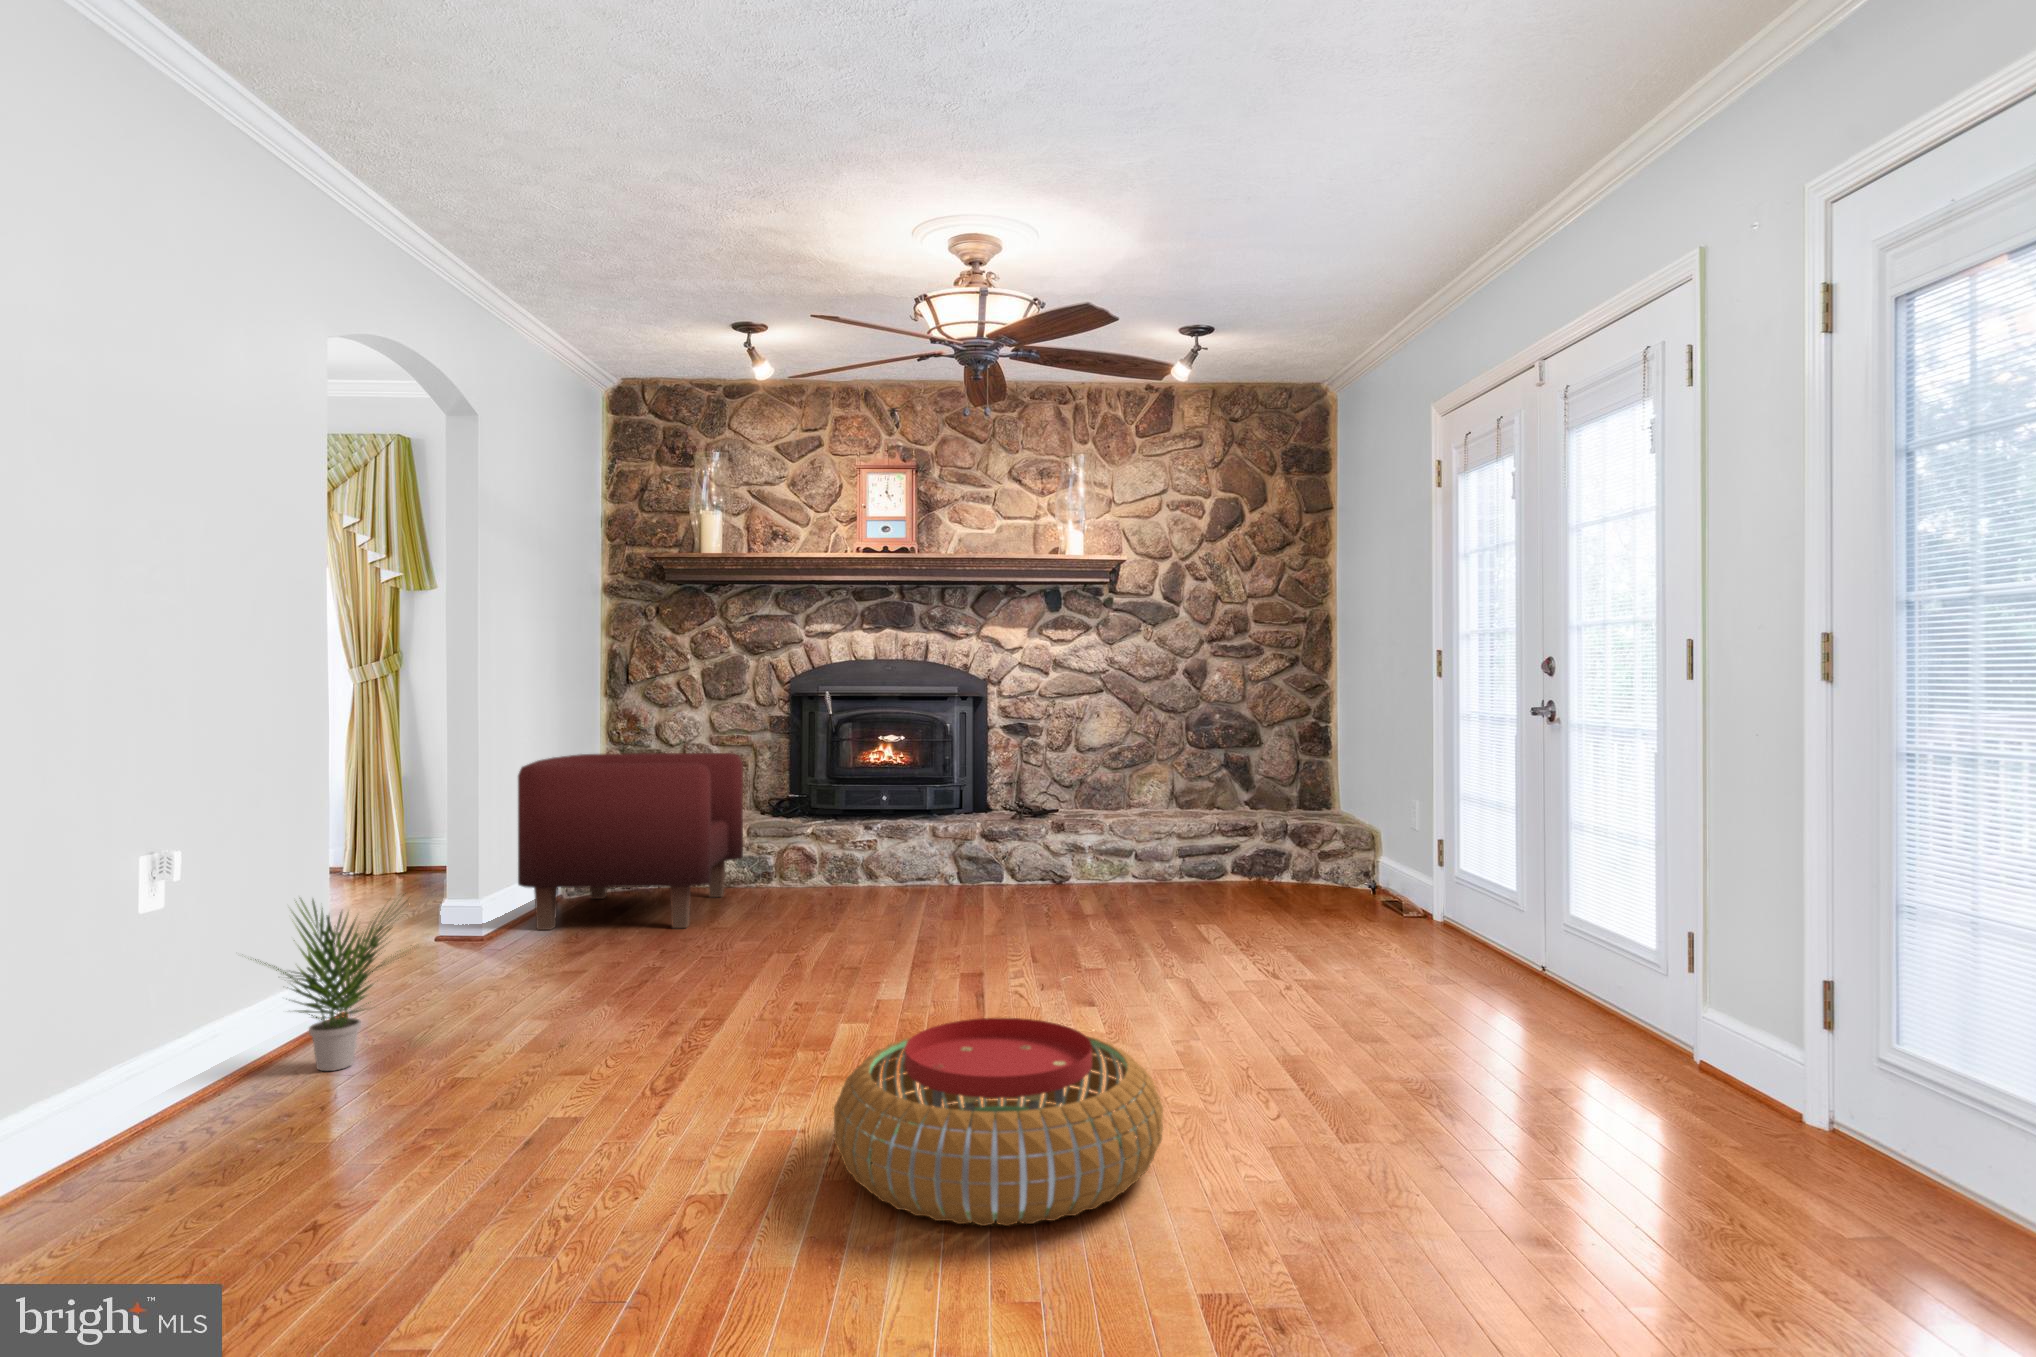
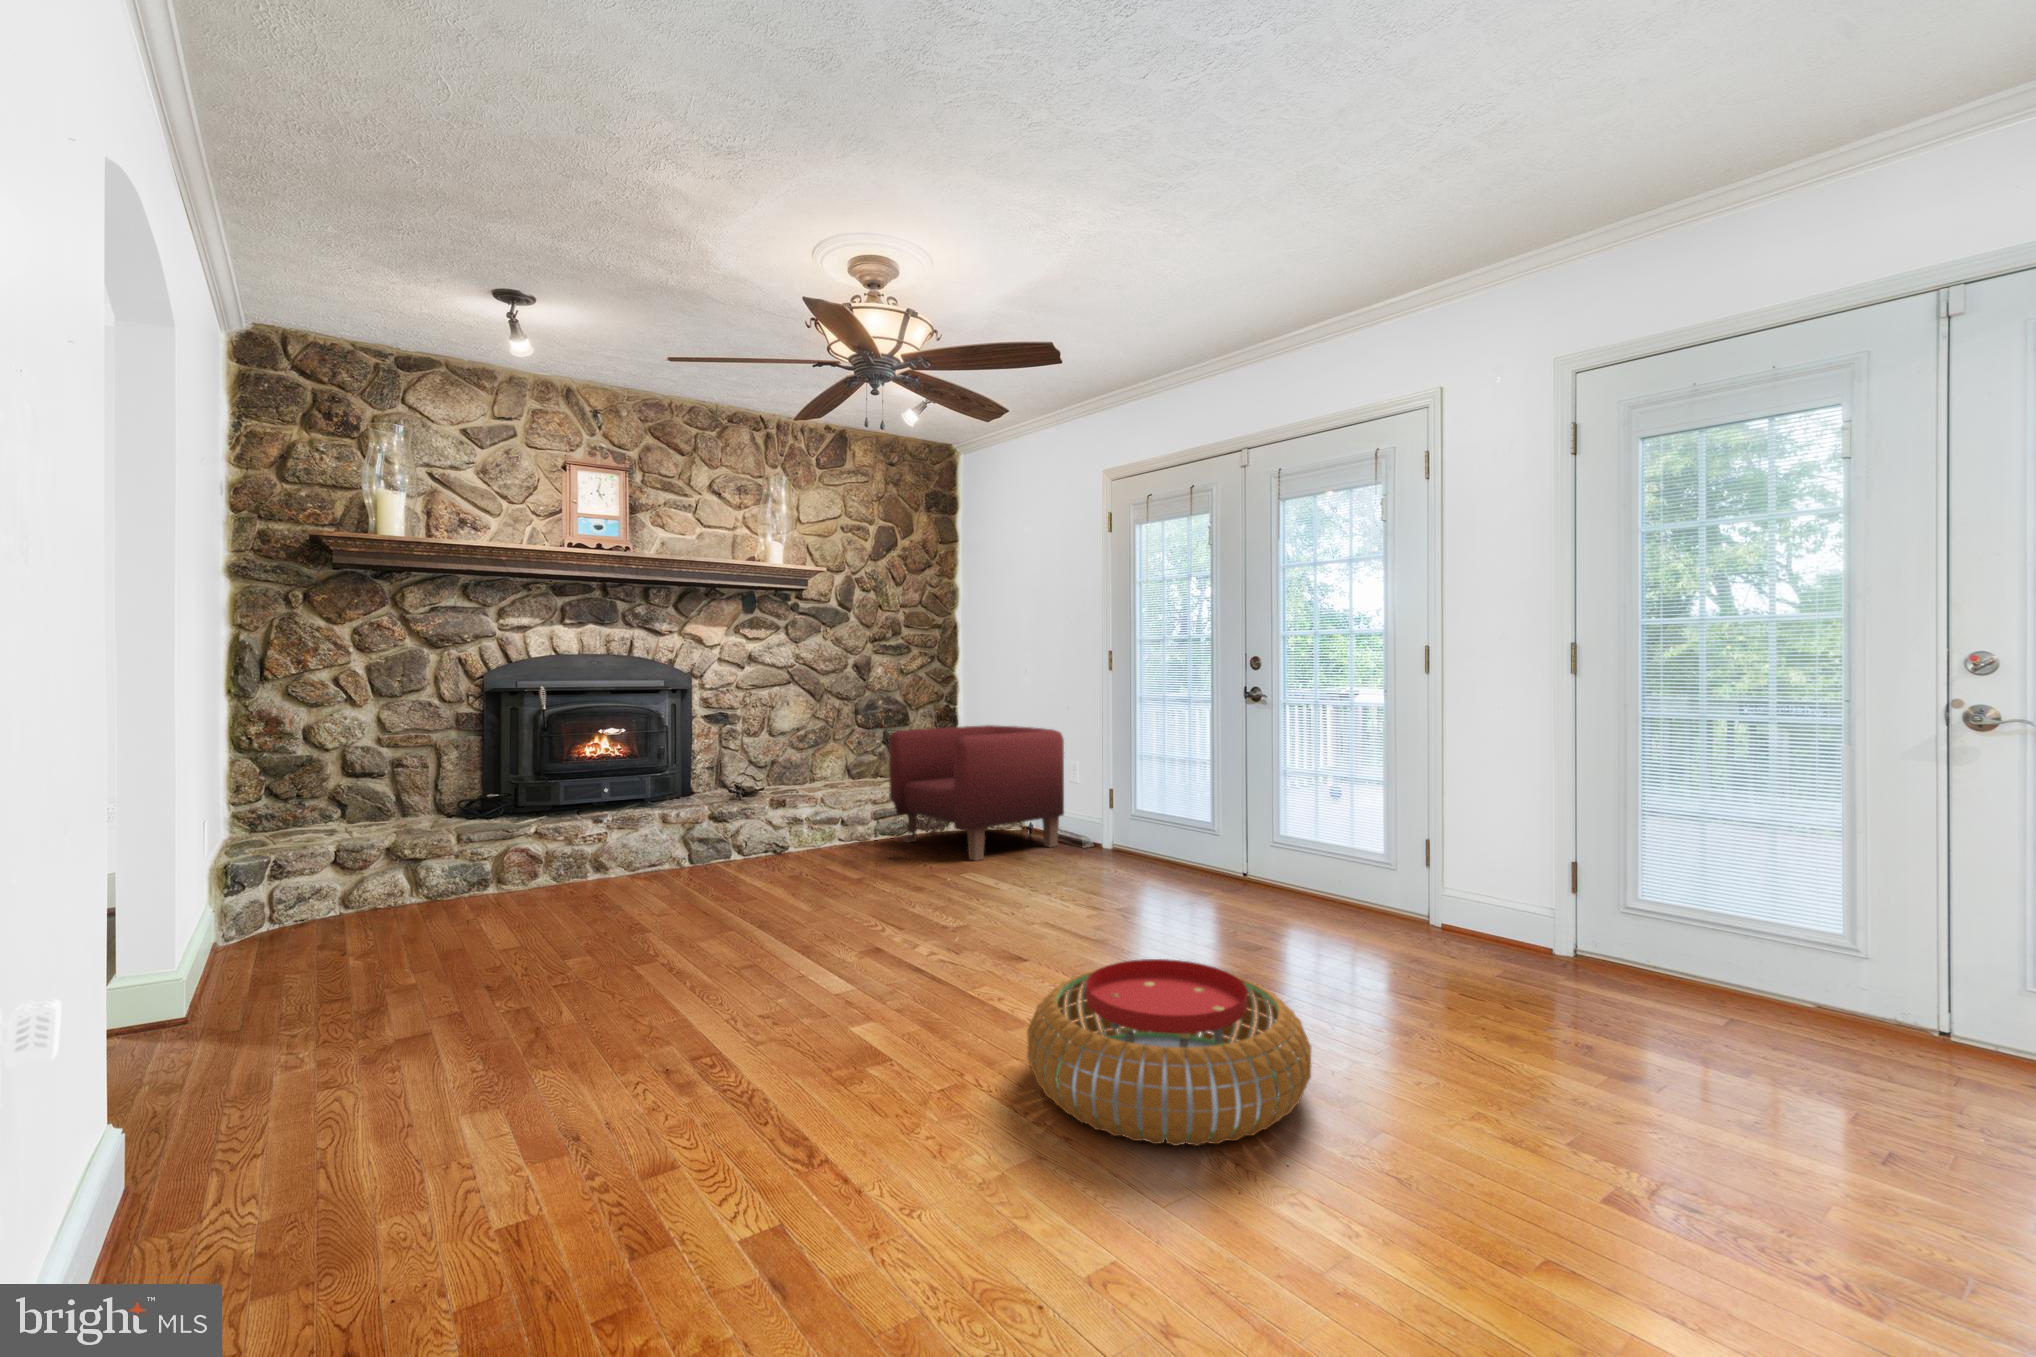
armchair: present [518,753,743,930] -> present [889,725,1064,861]
potted plant: present [255,898,404,1071] -> none [86,958,398,1231]

